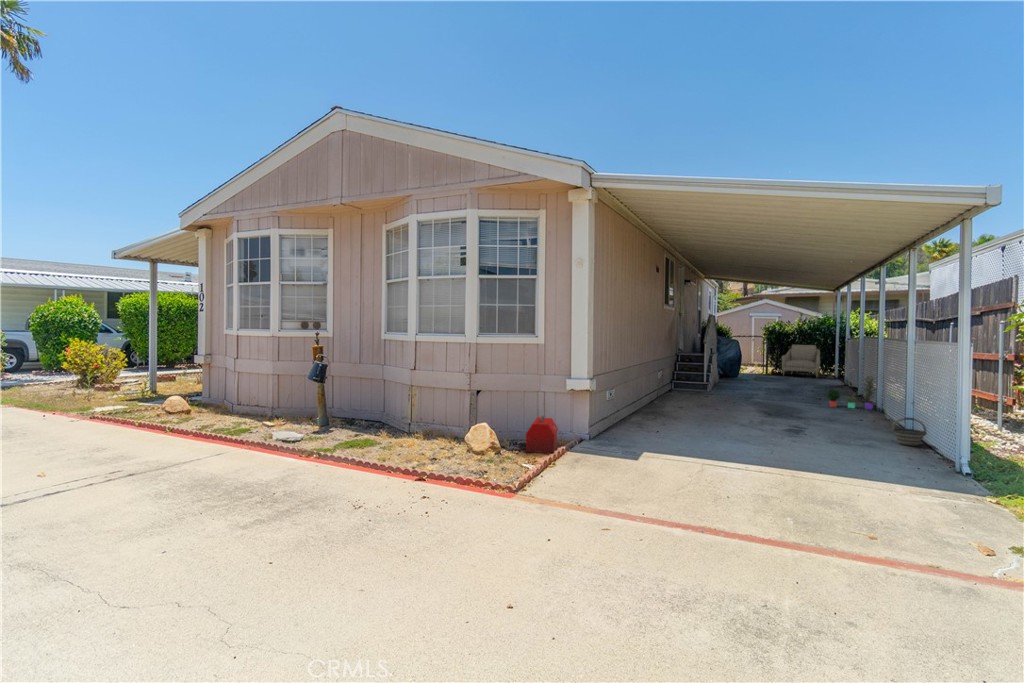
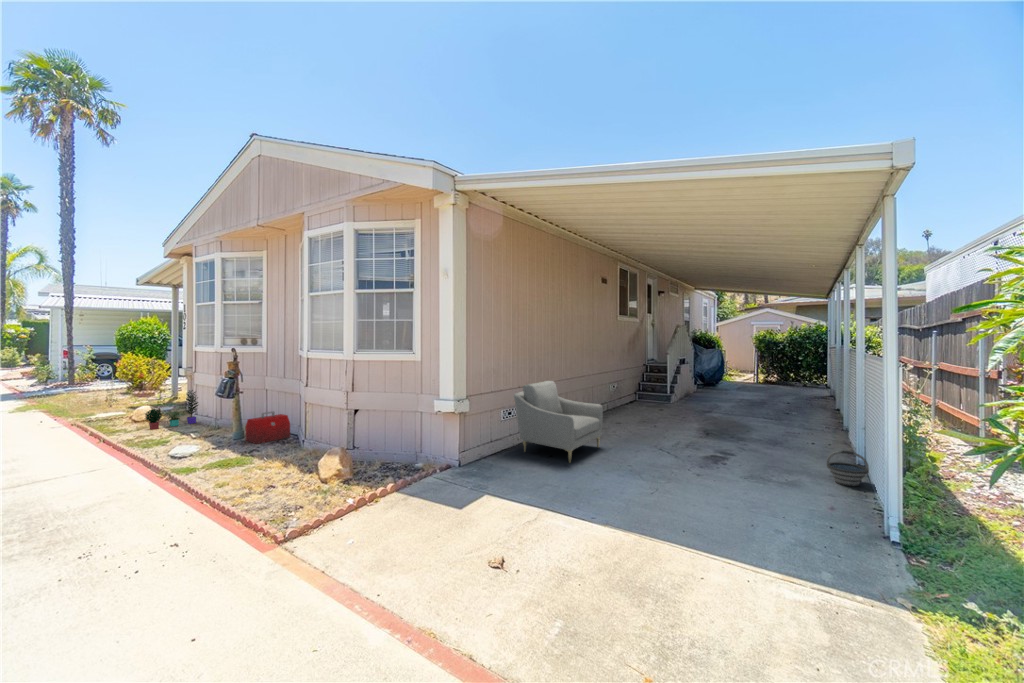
chair: present [782,345,820,376] -> present [514,381,603,463]
potted plant: present [827,376,876,409] -> present [145,390,198,429]
toolbox: present [526,413,558,453] -> present [246,411,290,444]

